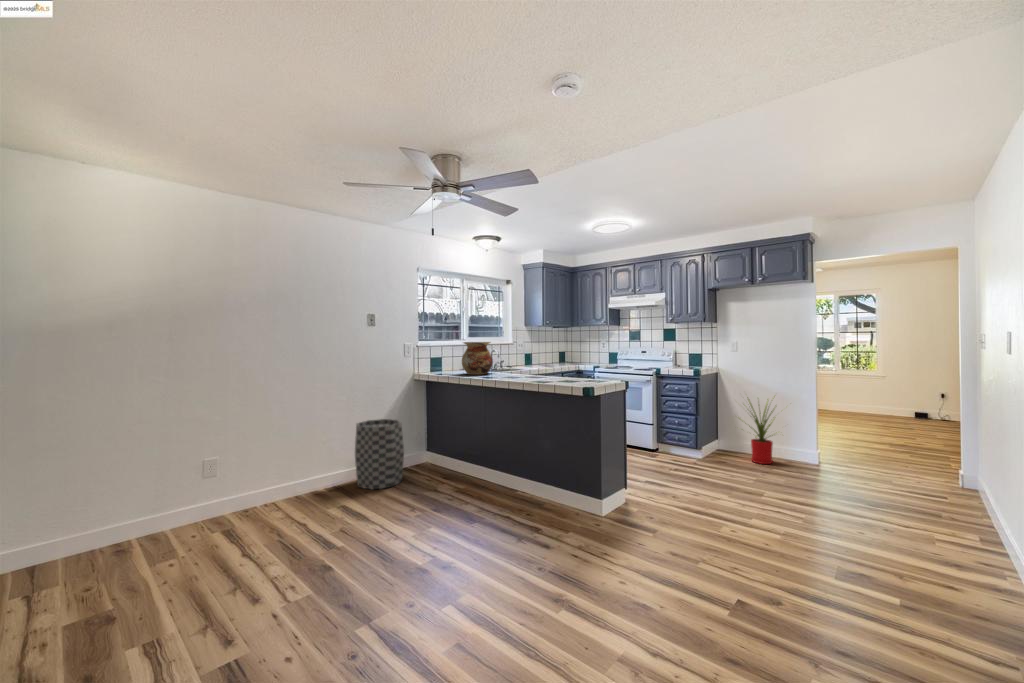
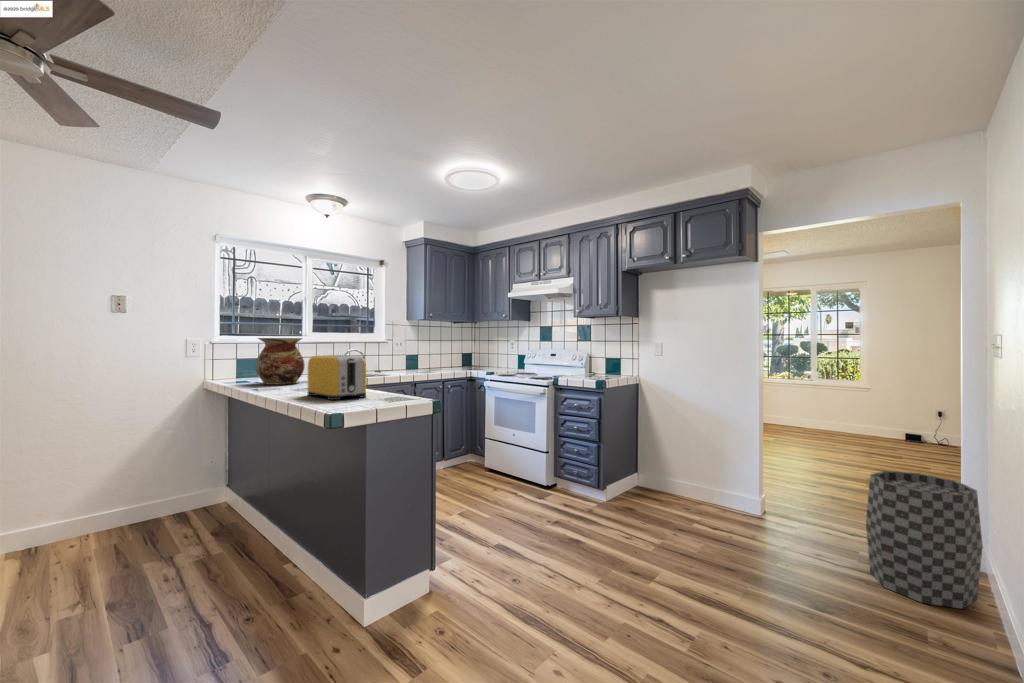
toaster: none [530,353,572,382] -> present [308,355,366,400]
house plant: present [747,396,775,464] -> none [645,411,725,515]
trash can: present [355,419,404,489] -> present [866,471,983,609]

